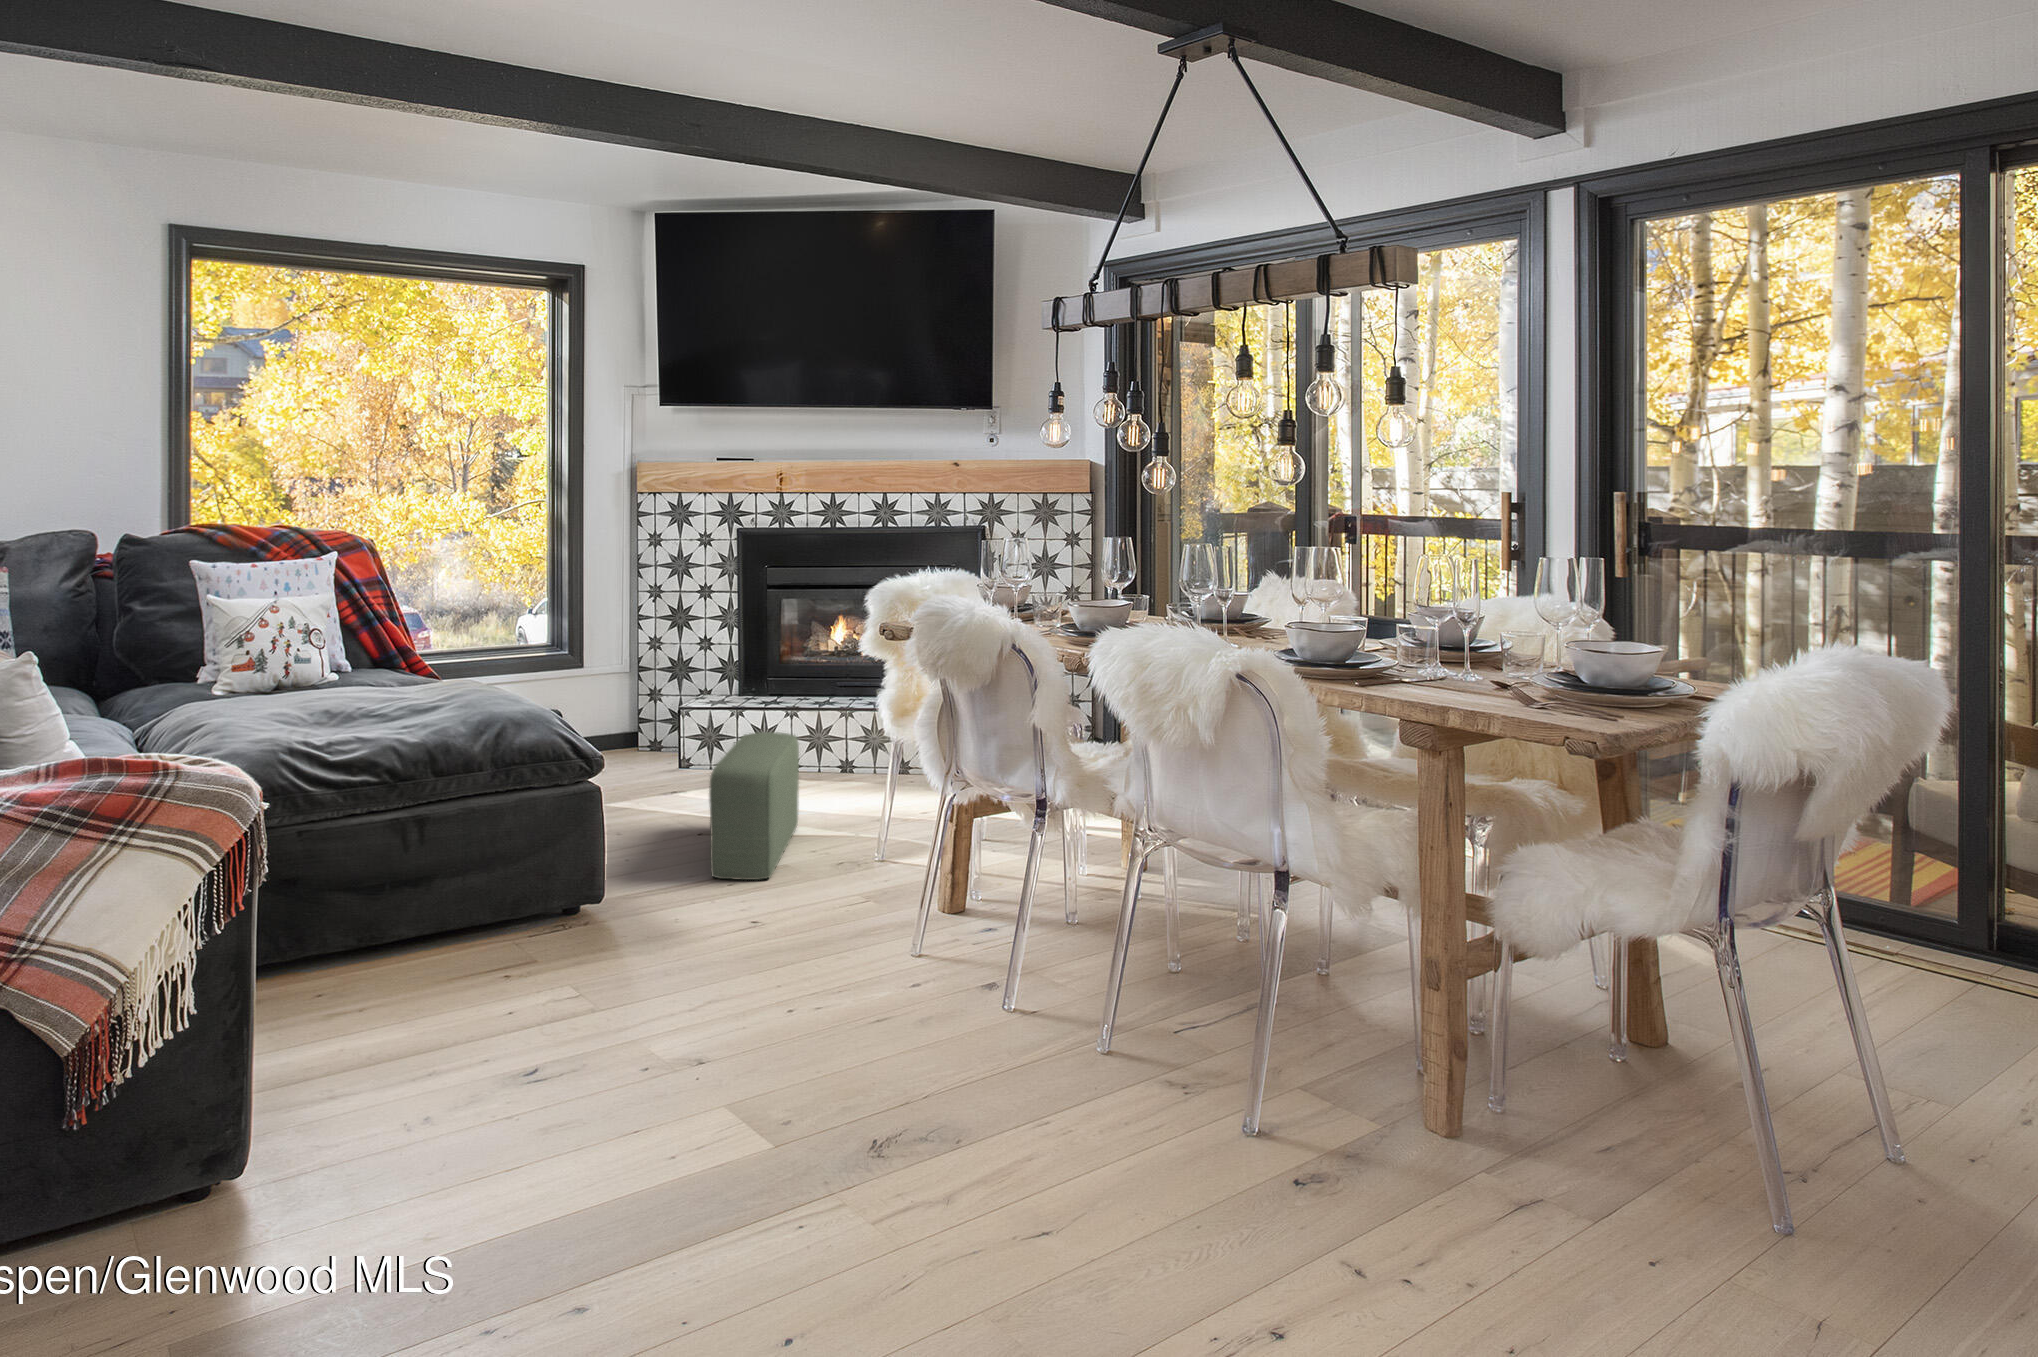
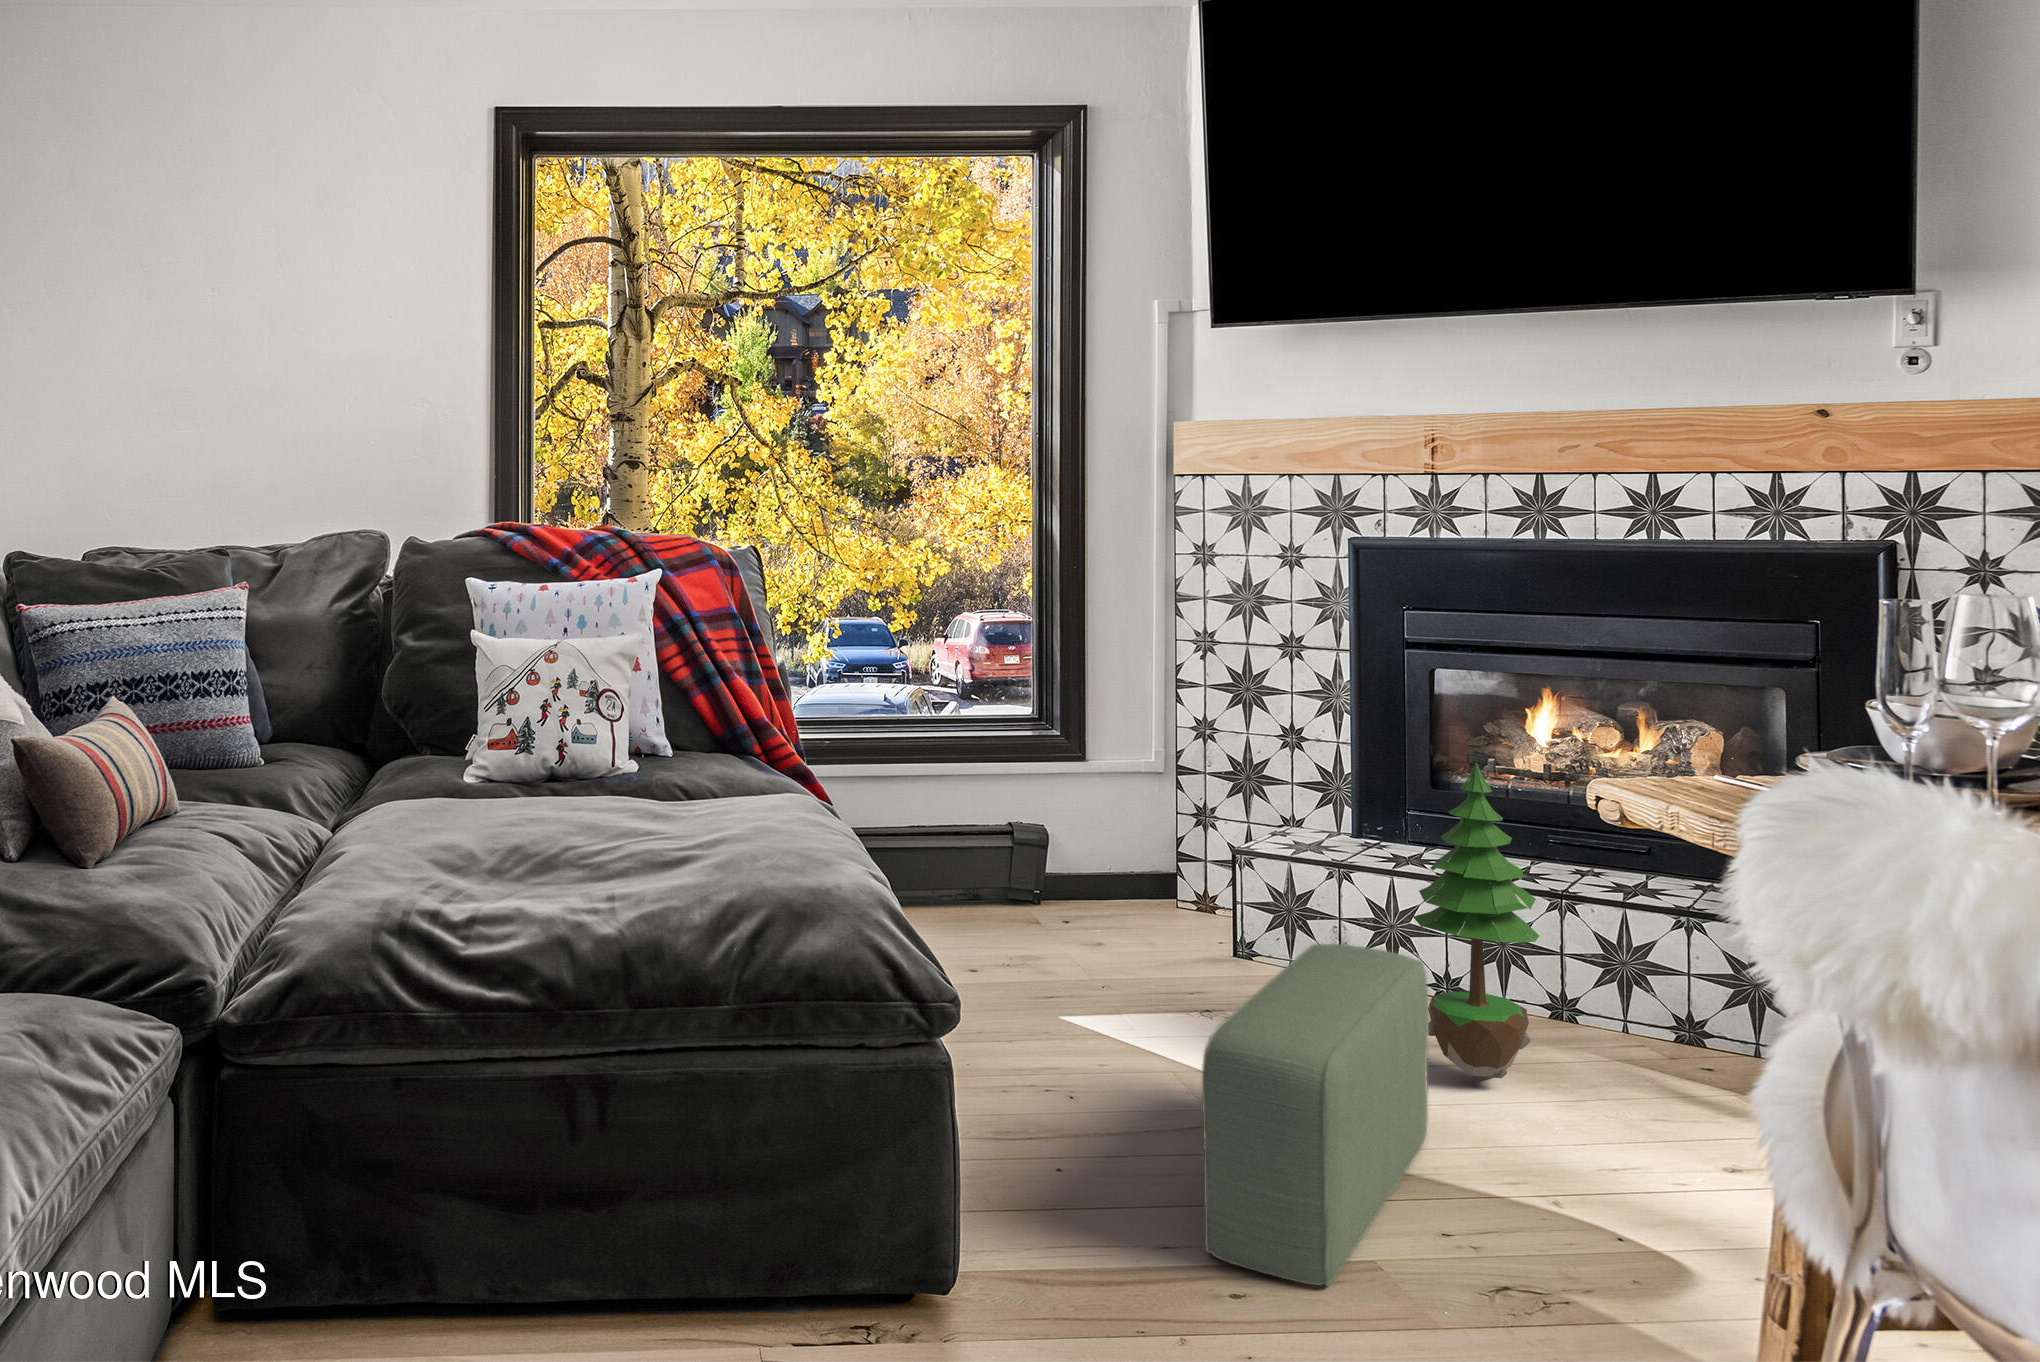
potted tree: none [784,638,843,804] -> present [1413,762,1539,1083]

